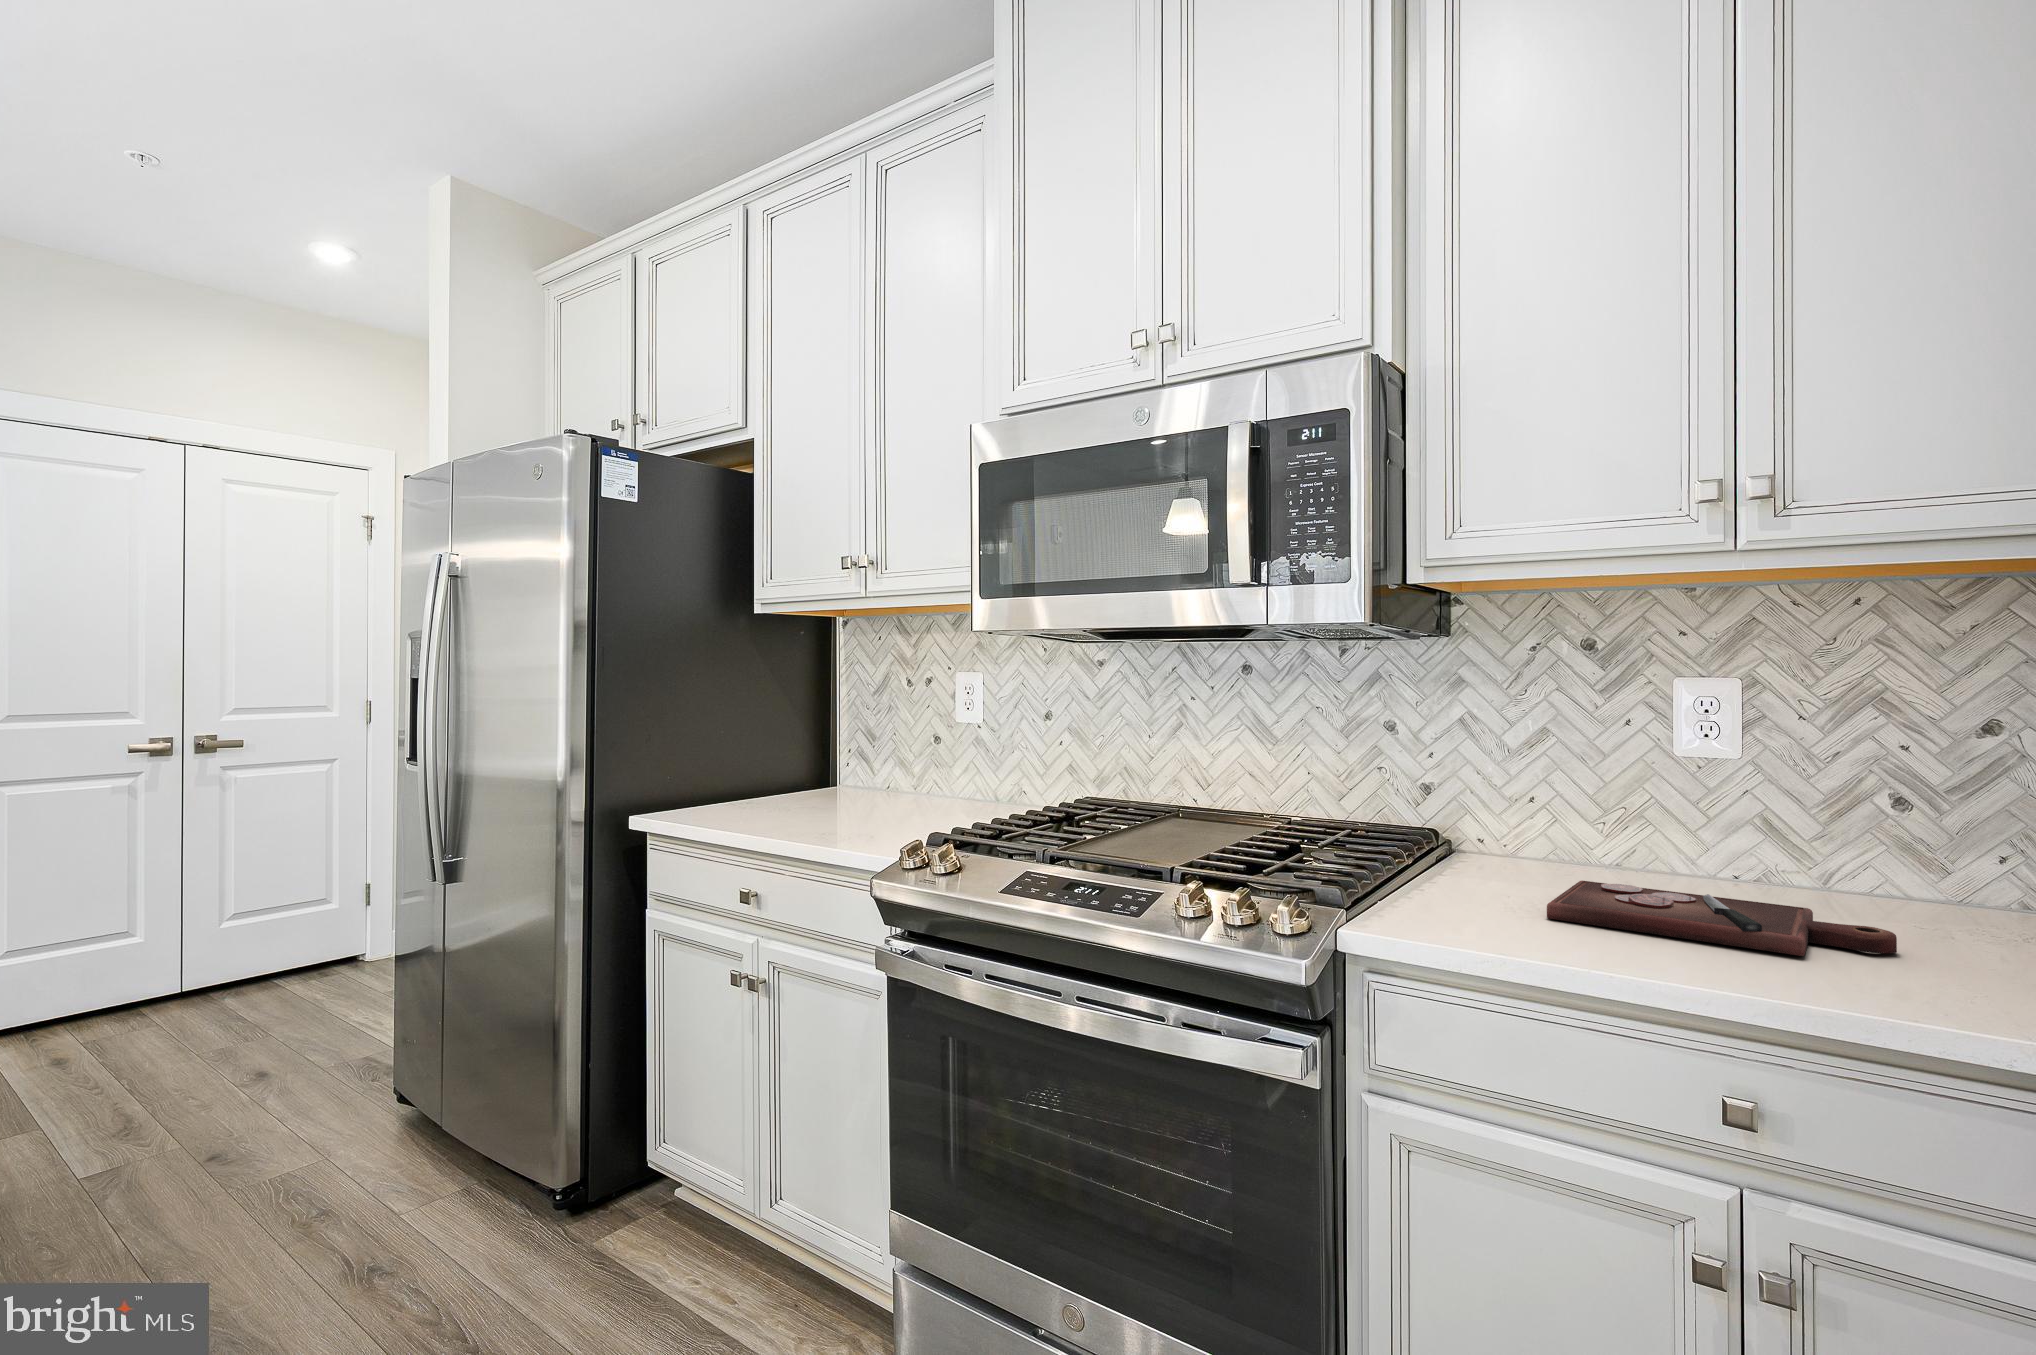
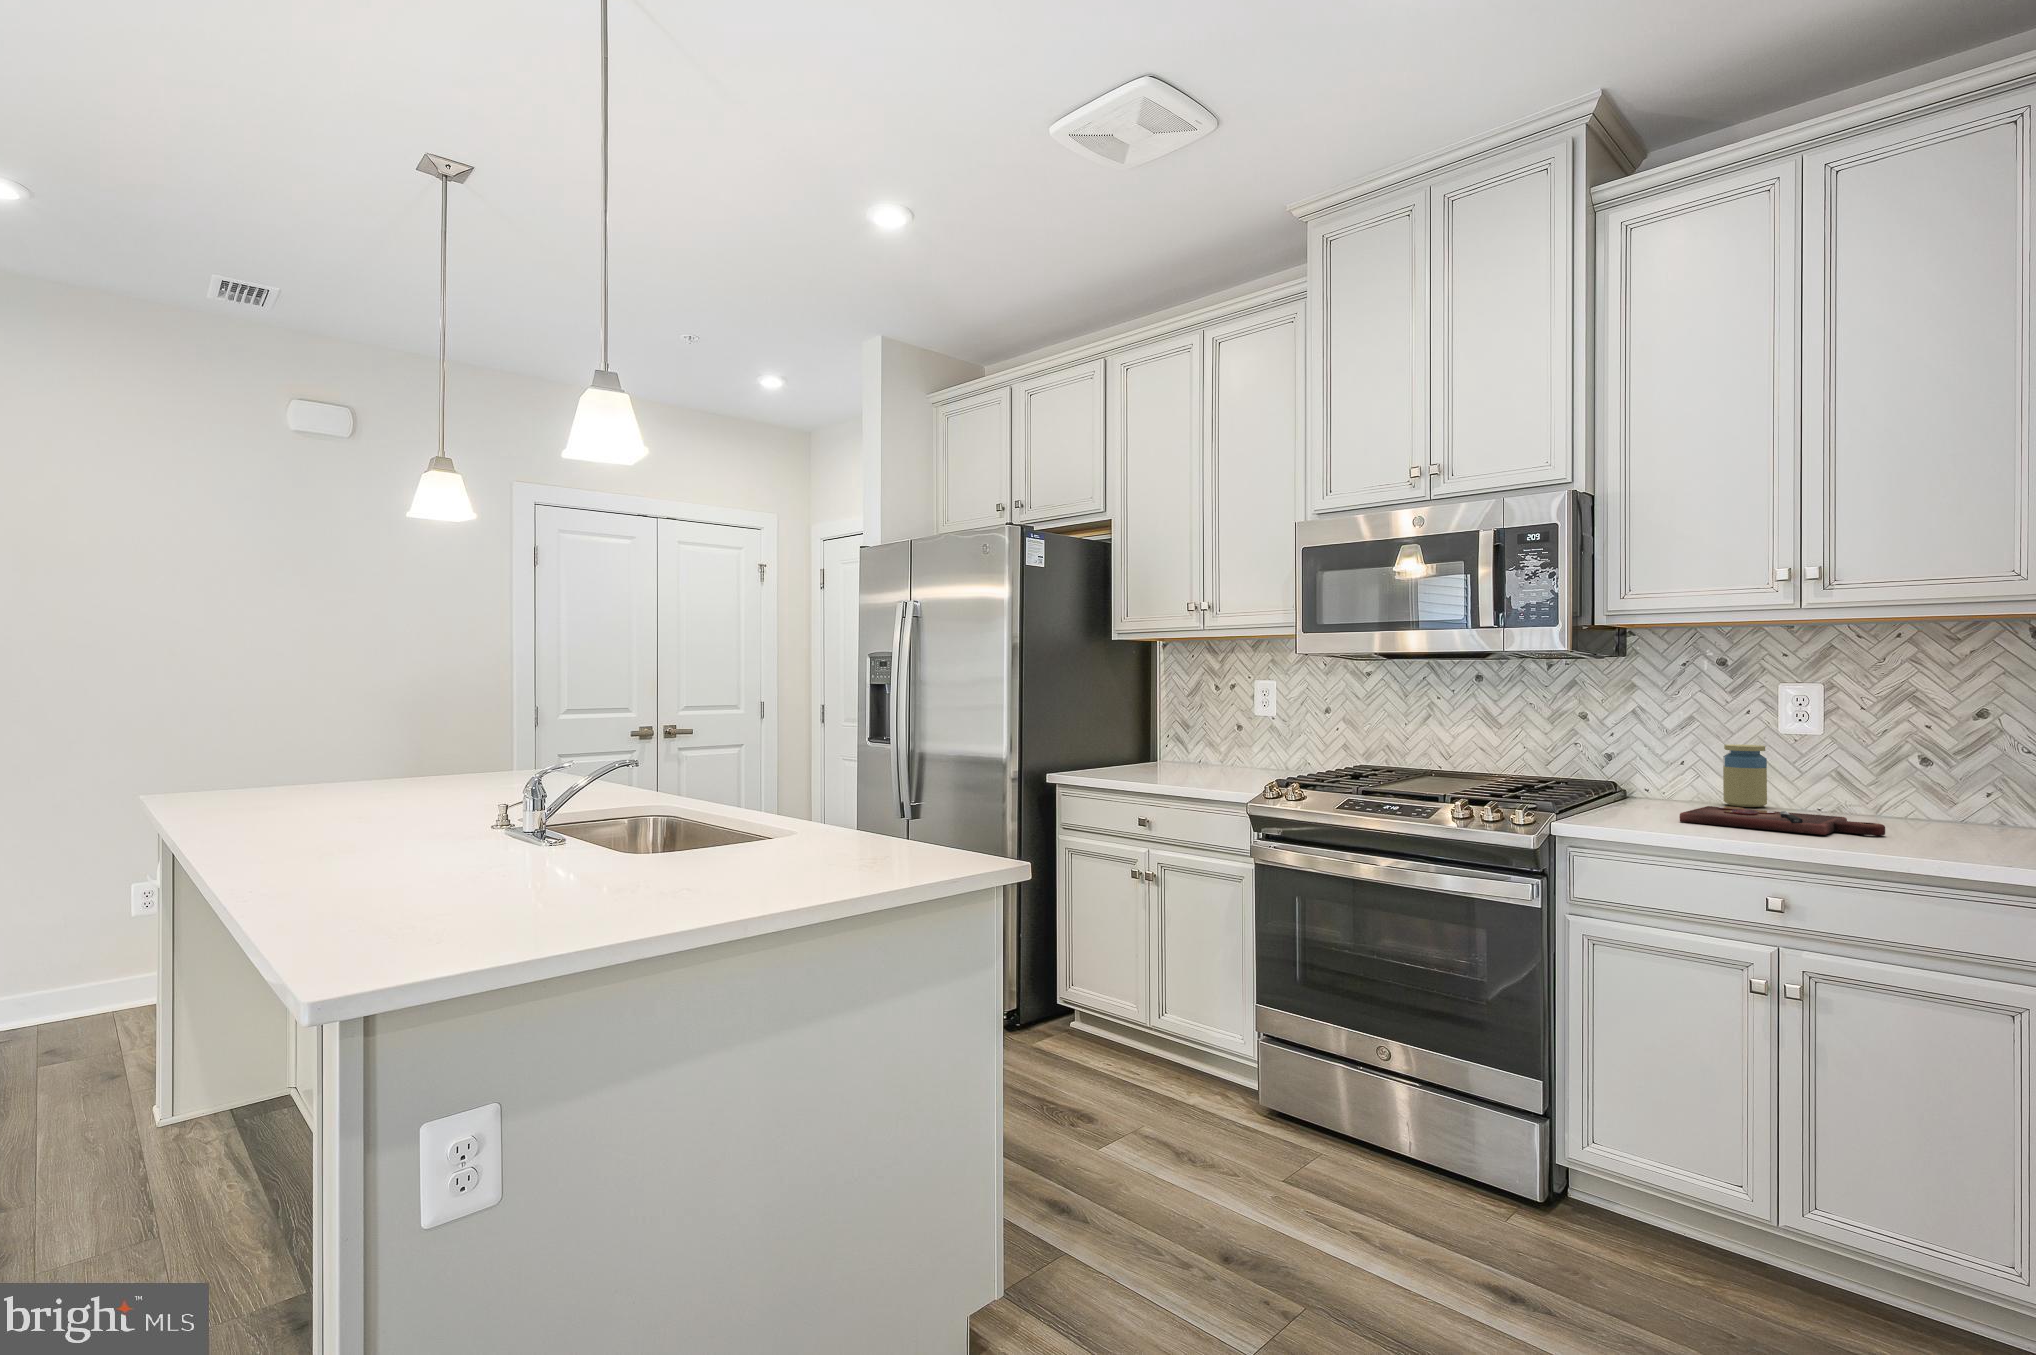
jar: none [1591,773,1658,874] -> present [1723,744,1767,807]

